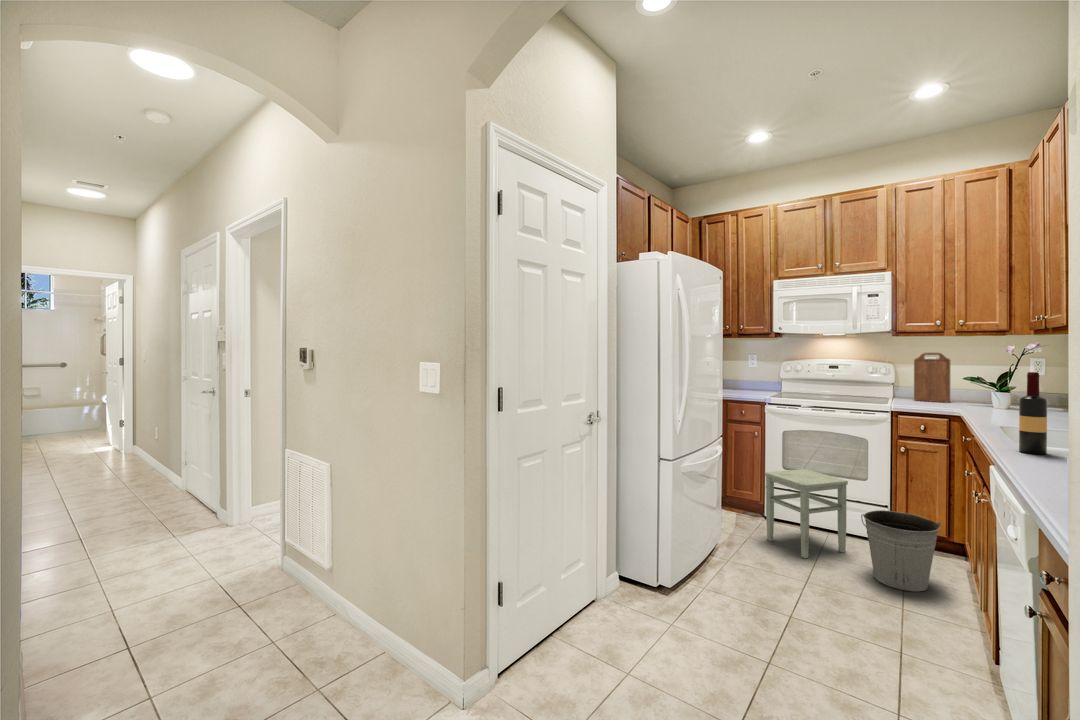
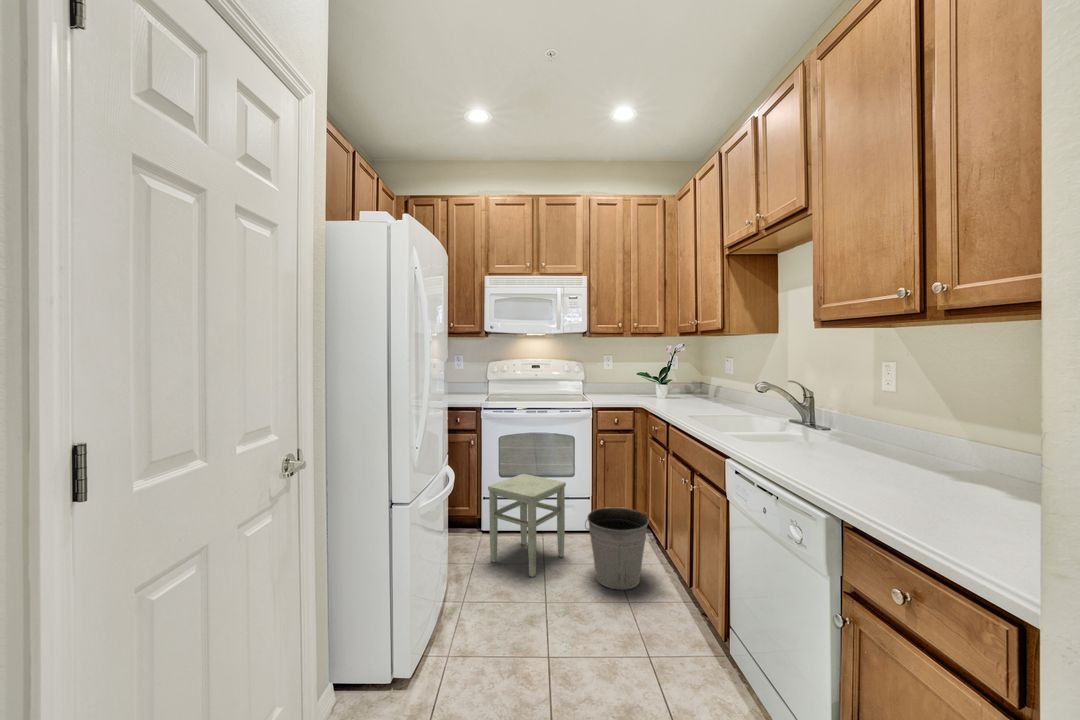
cutting board: present [914,353,950,402] -> none [598,352,624,395]
wine bottle: present [1019,372,1047,454] -> none [749,369,771,450]

